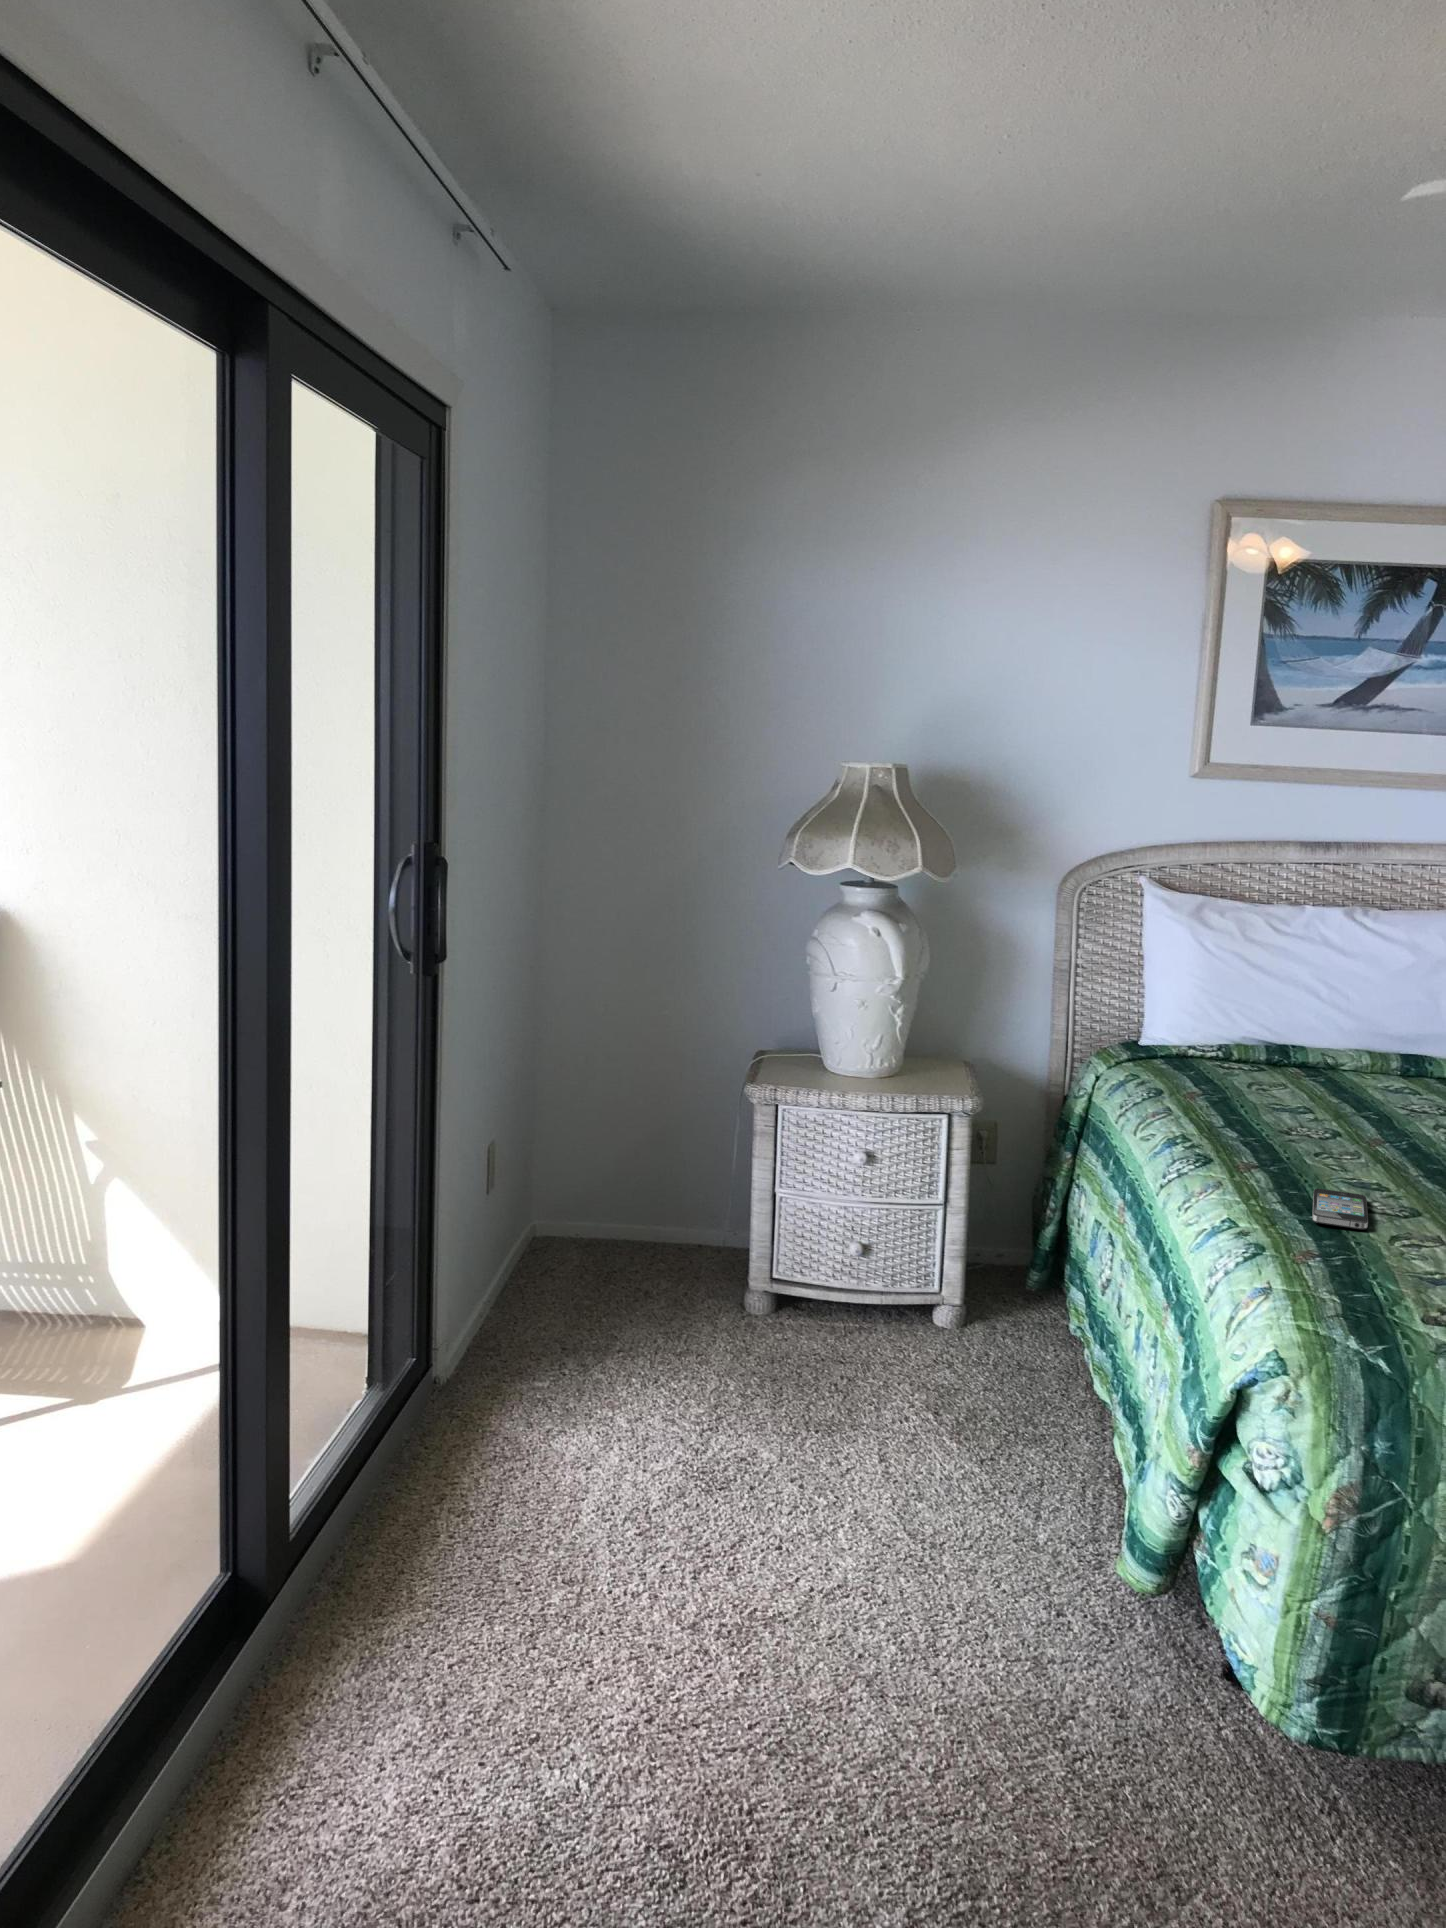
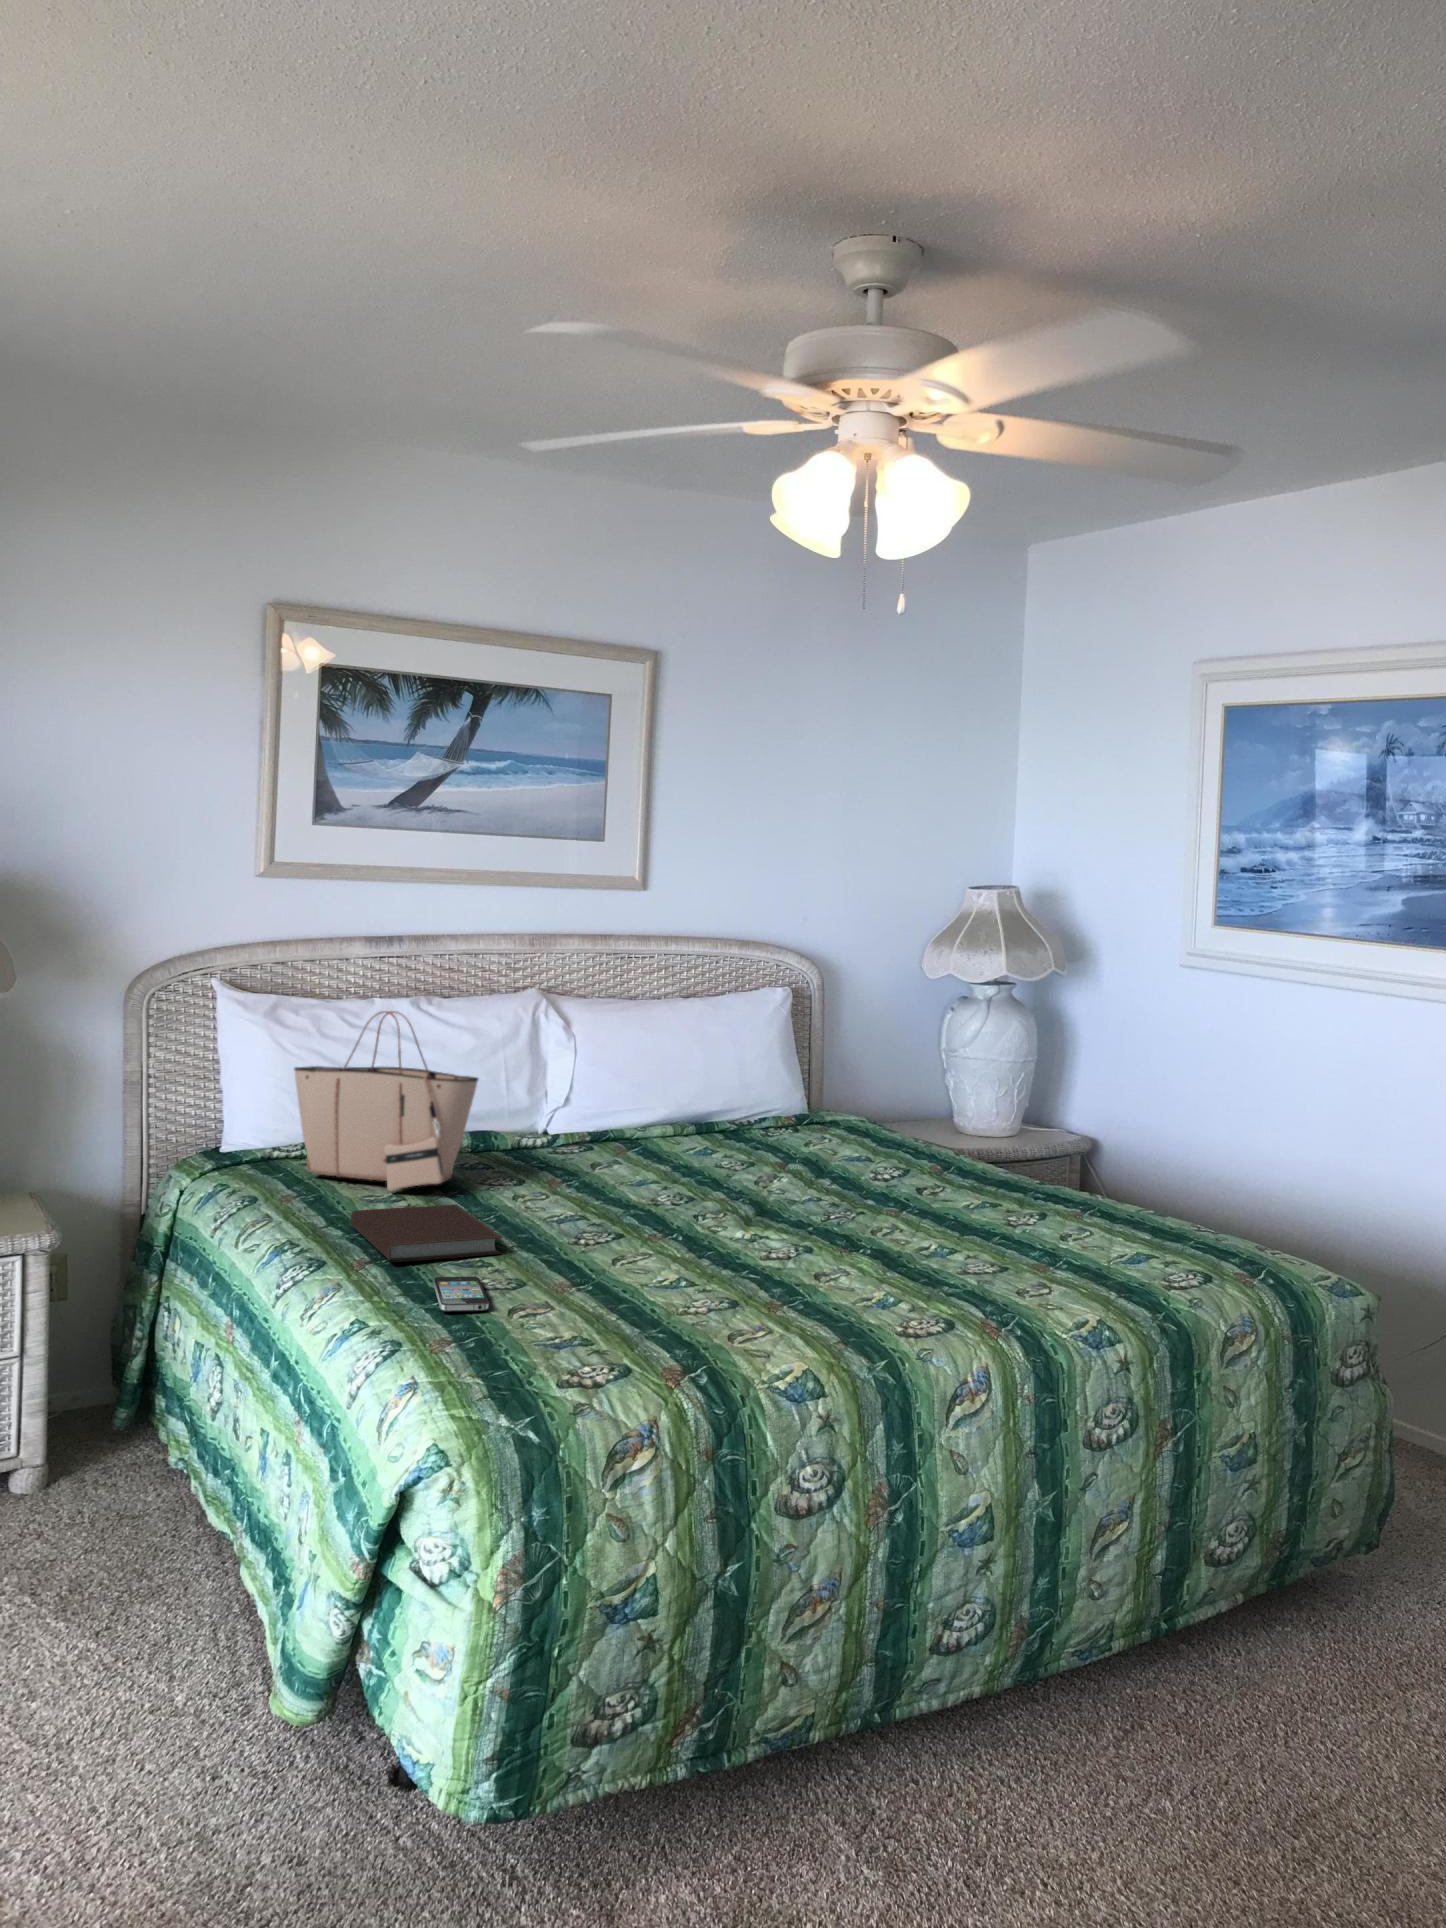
tote bag: none [1204,915,1403,1102] -> present [294,1011,478,1191]
notebook: none [1243,1114,1404,1178] -> present [351,1204,503,1262]

